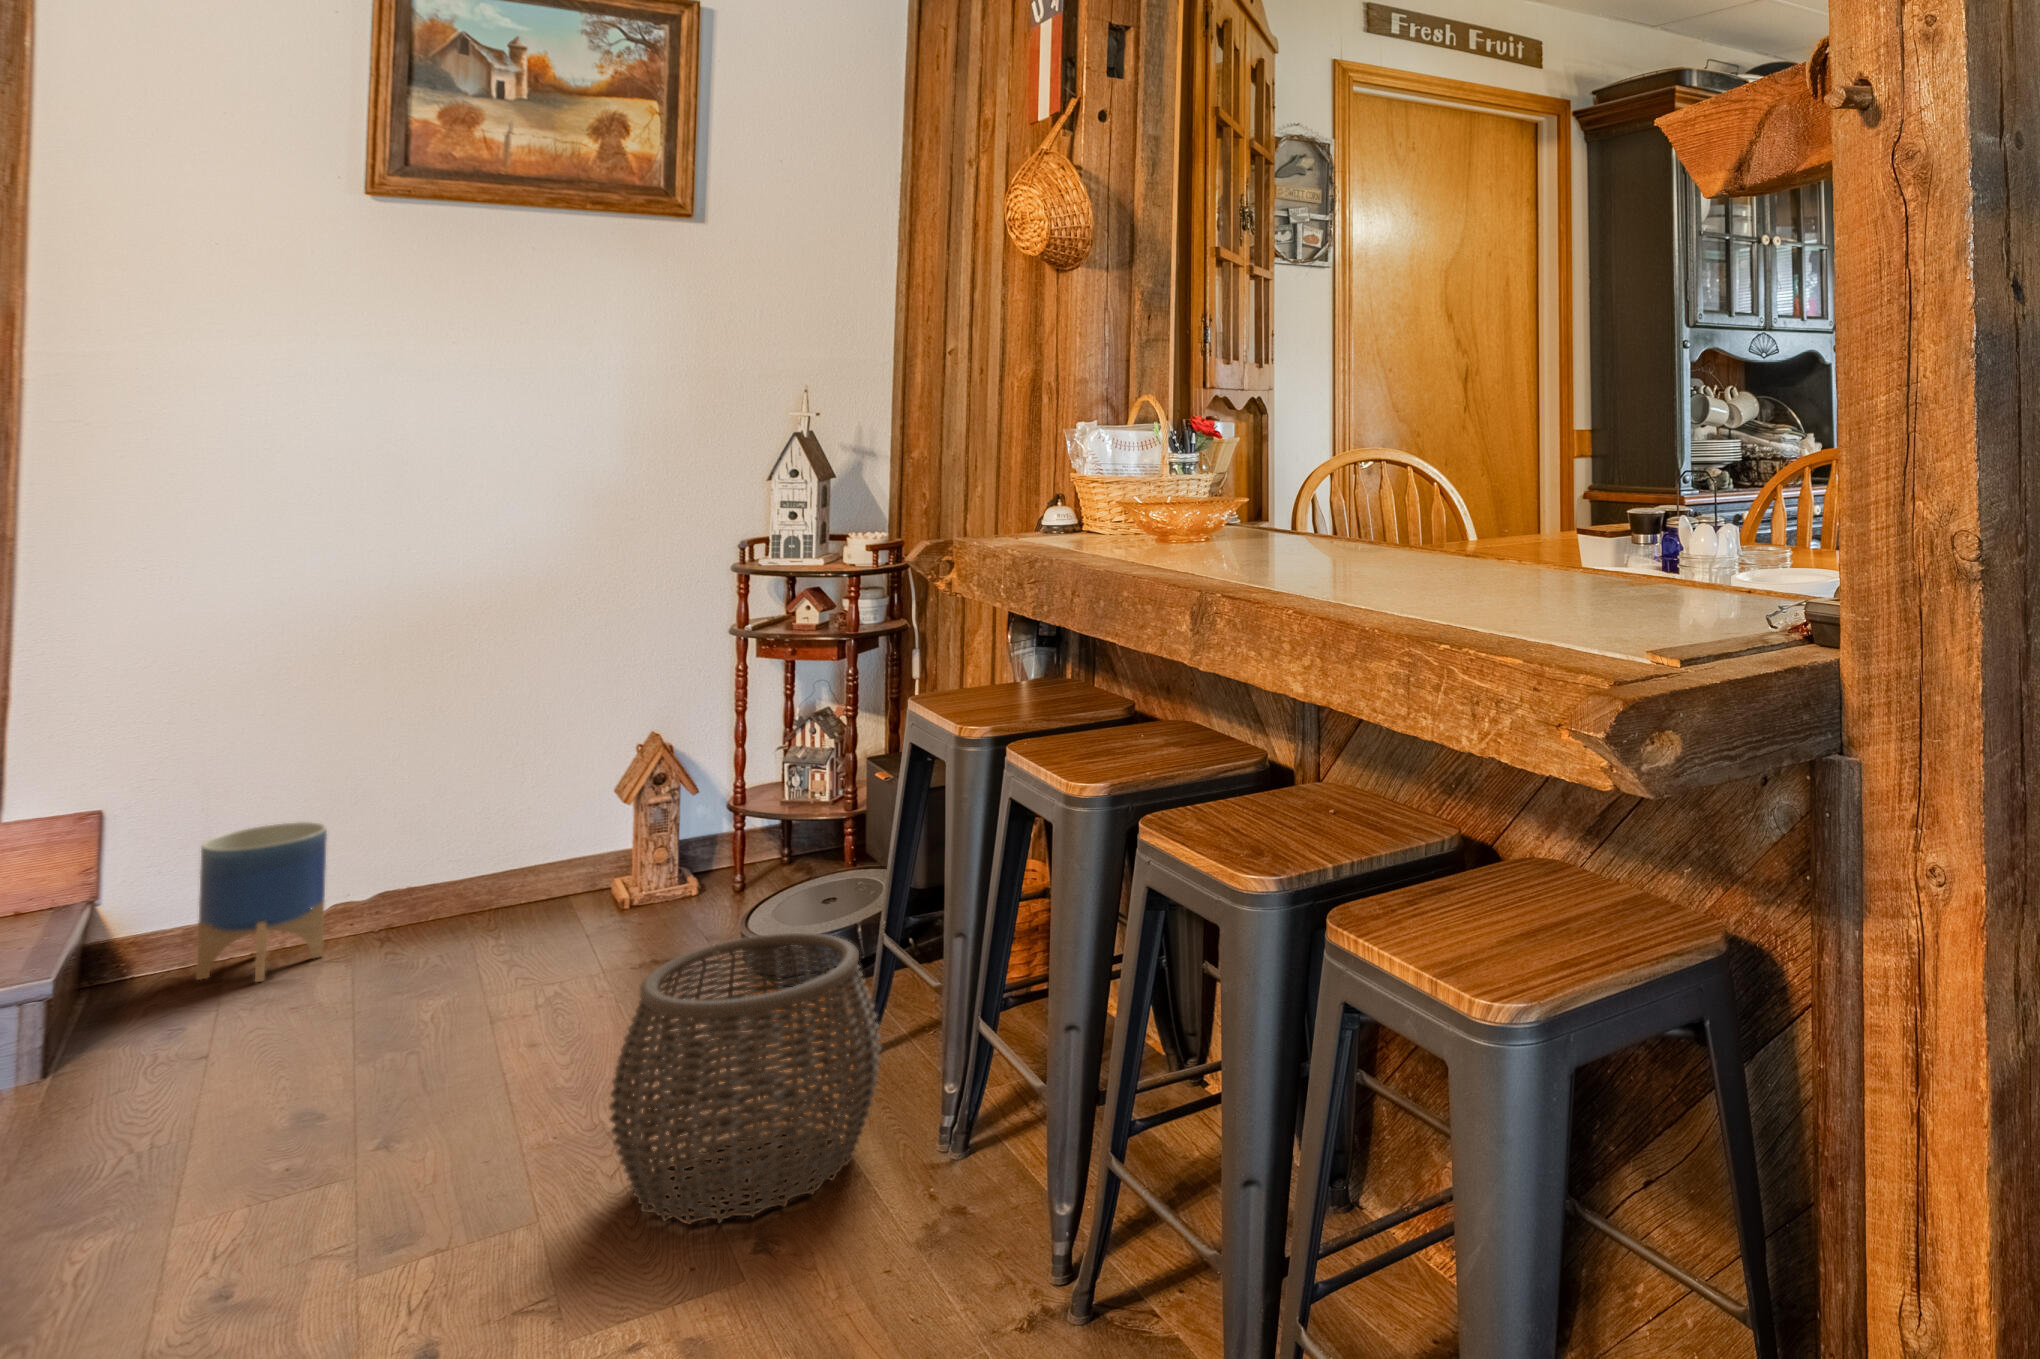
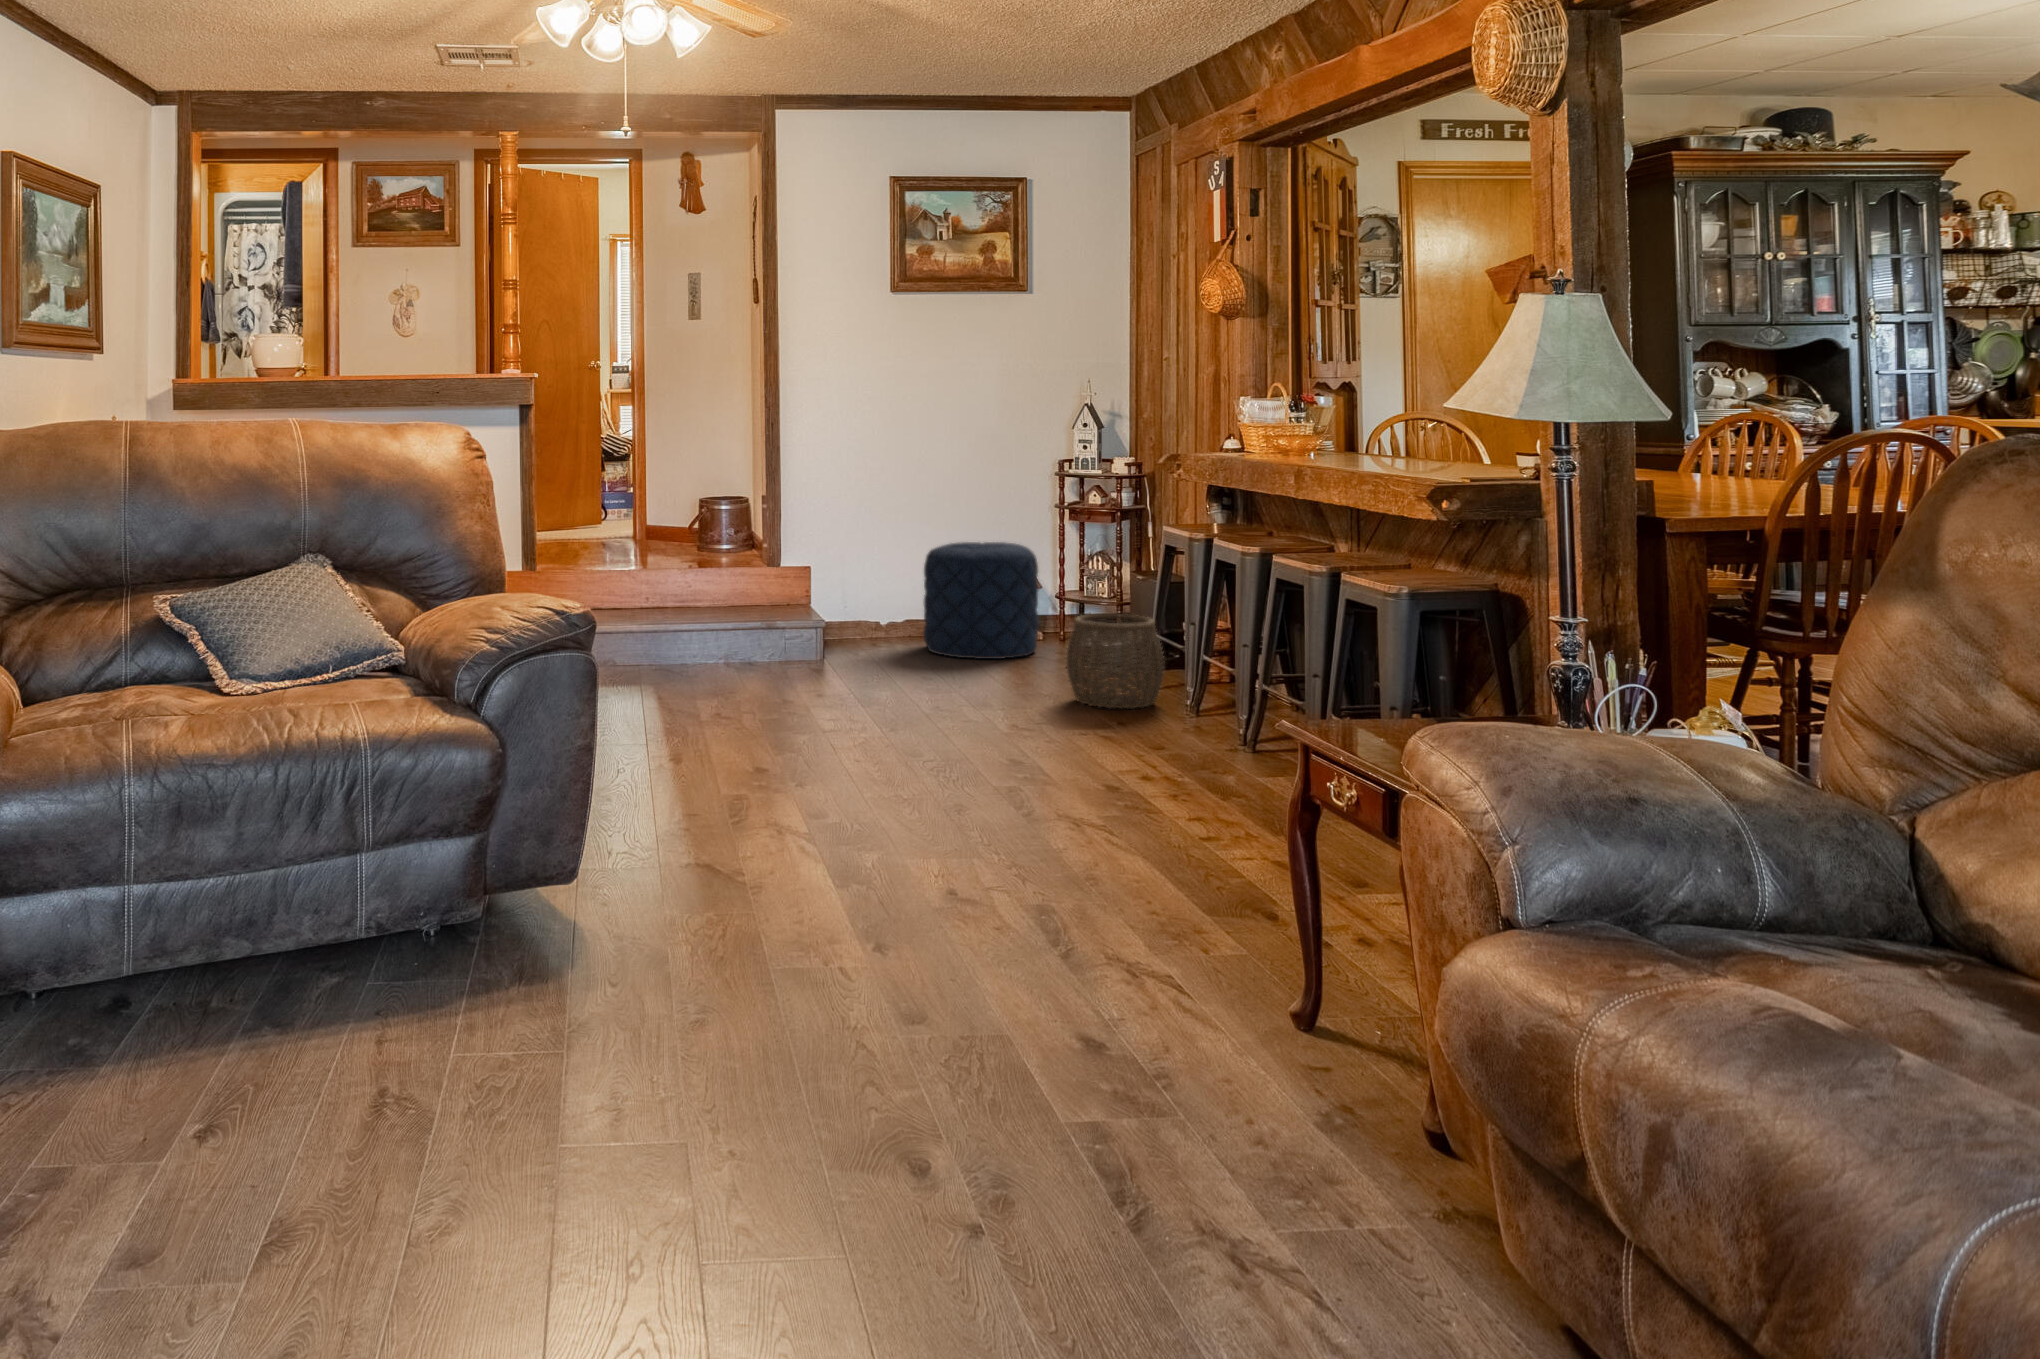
pouf: none [360,721,664,1015] -> present [923,542,1039,659]
planter: present [197,822,327,982] -> none [855,580,898,644]

